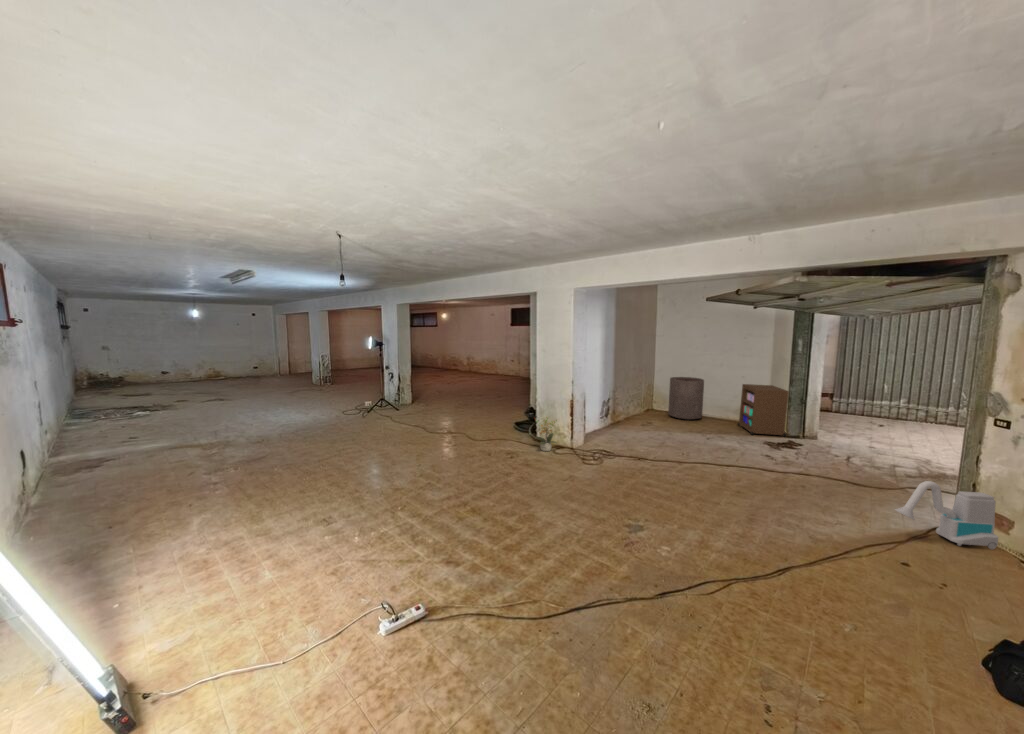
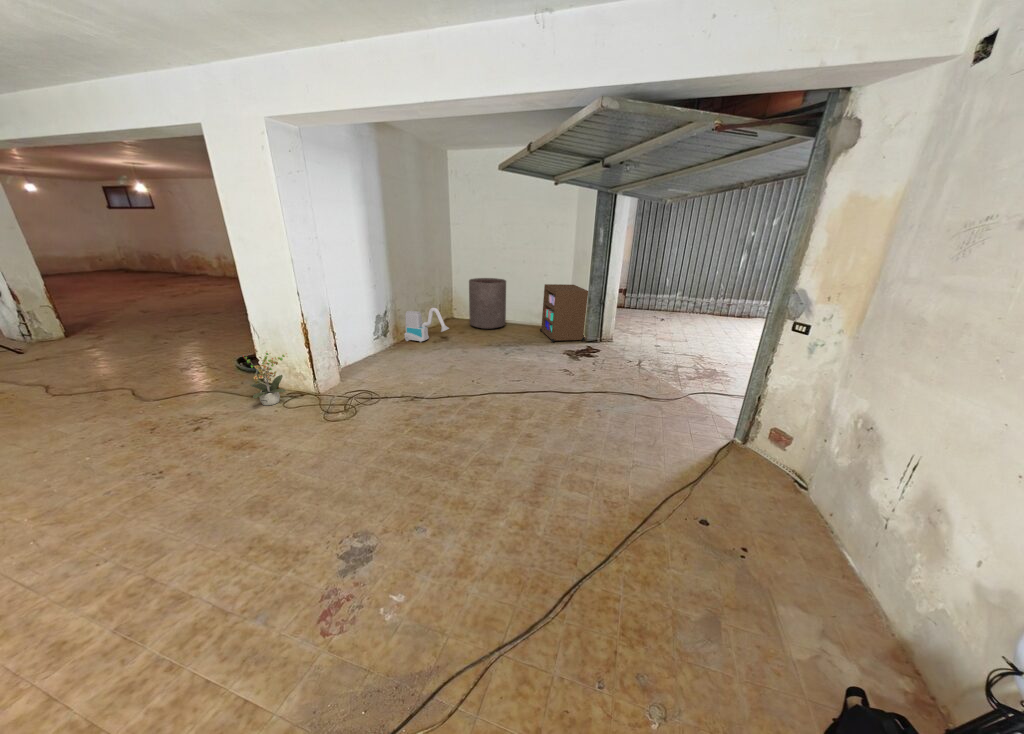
vacuum cleaner: present [895,481,998,549] -> present [404,308,449,343]

